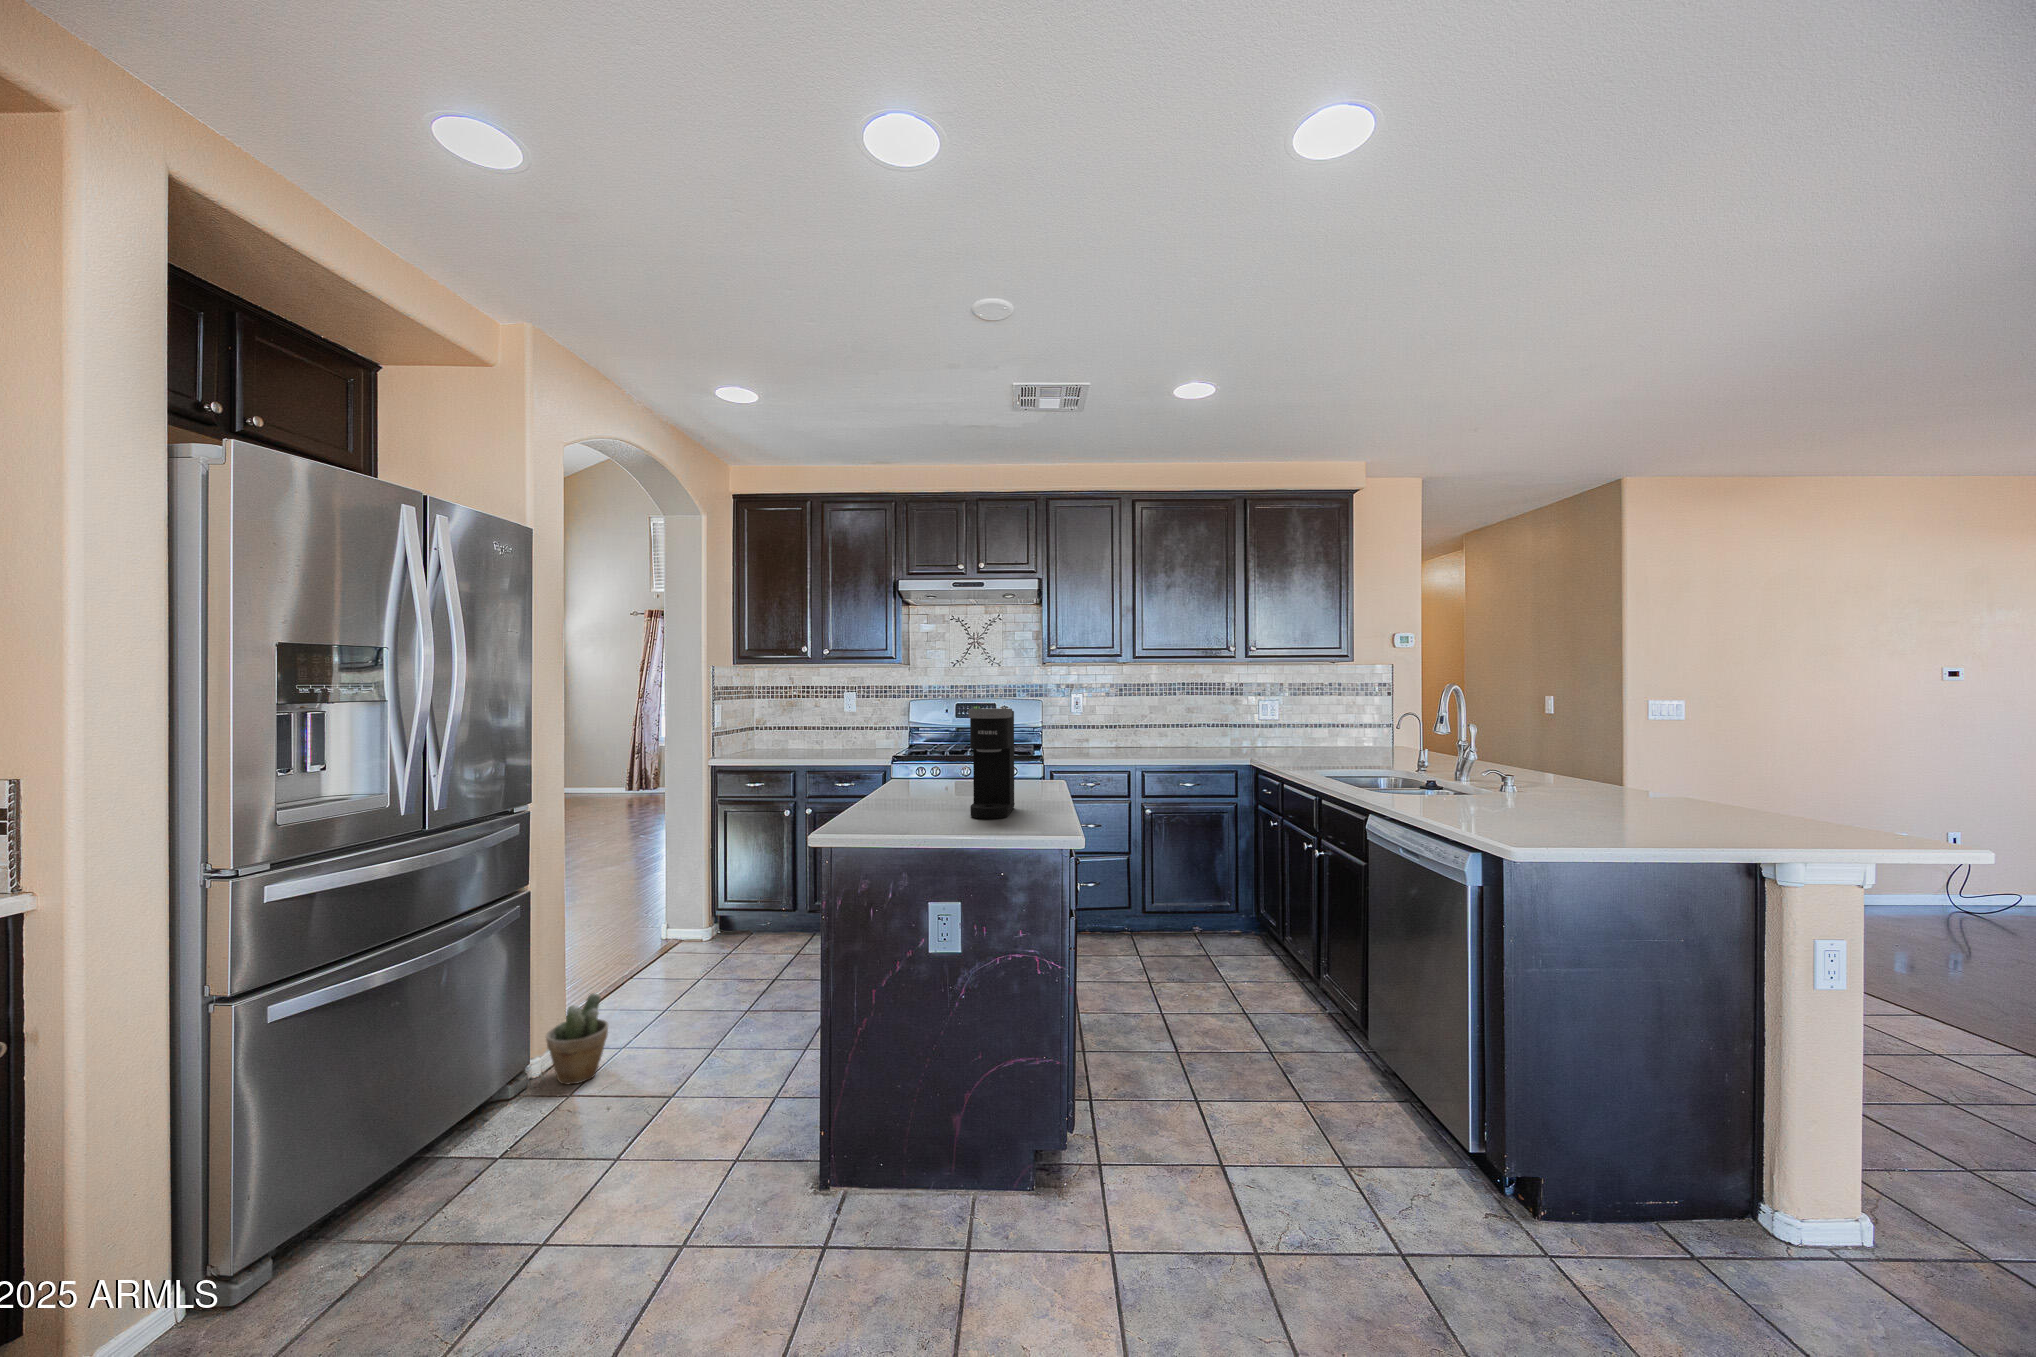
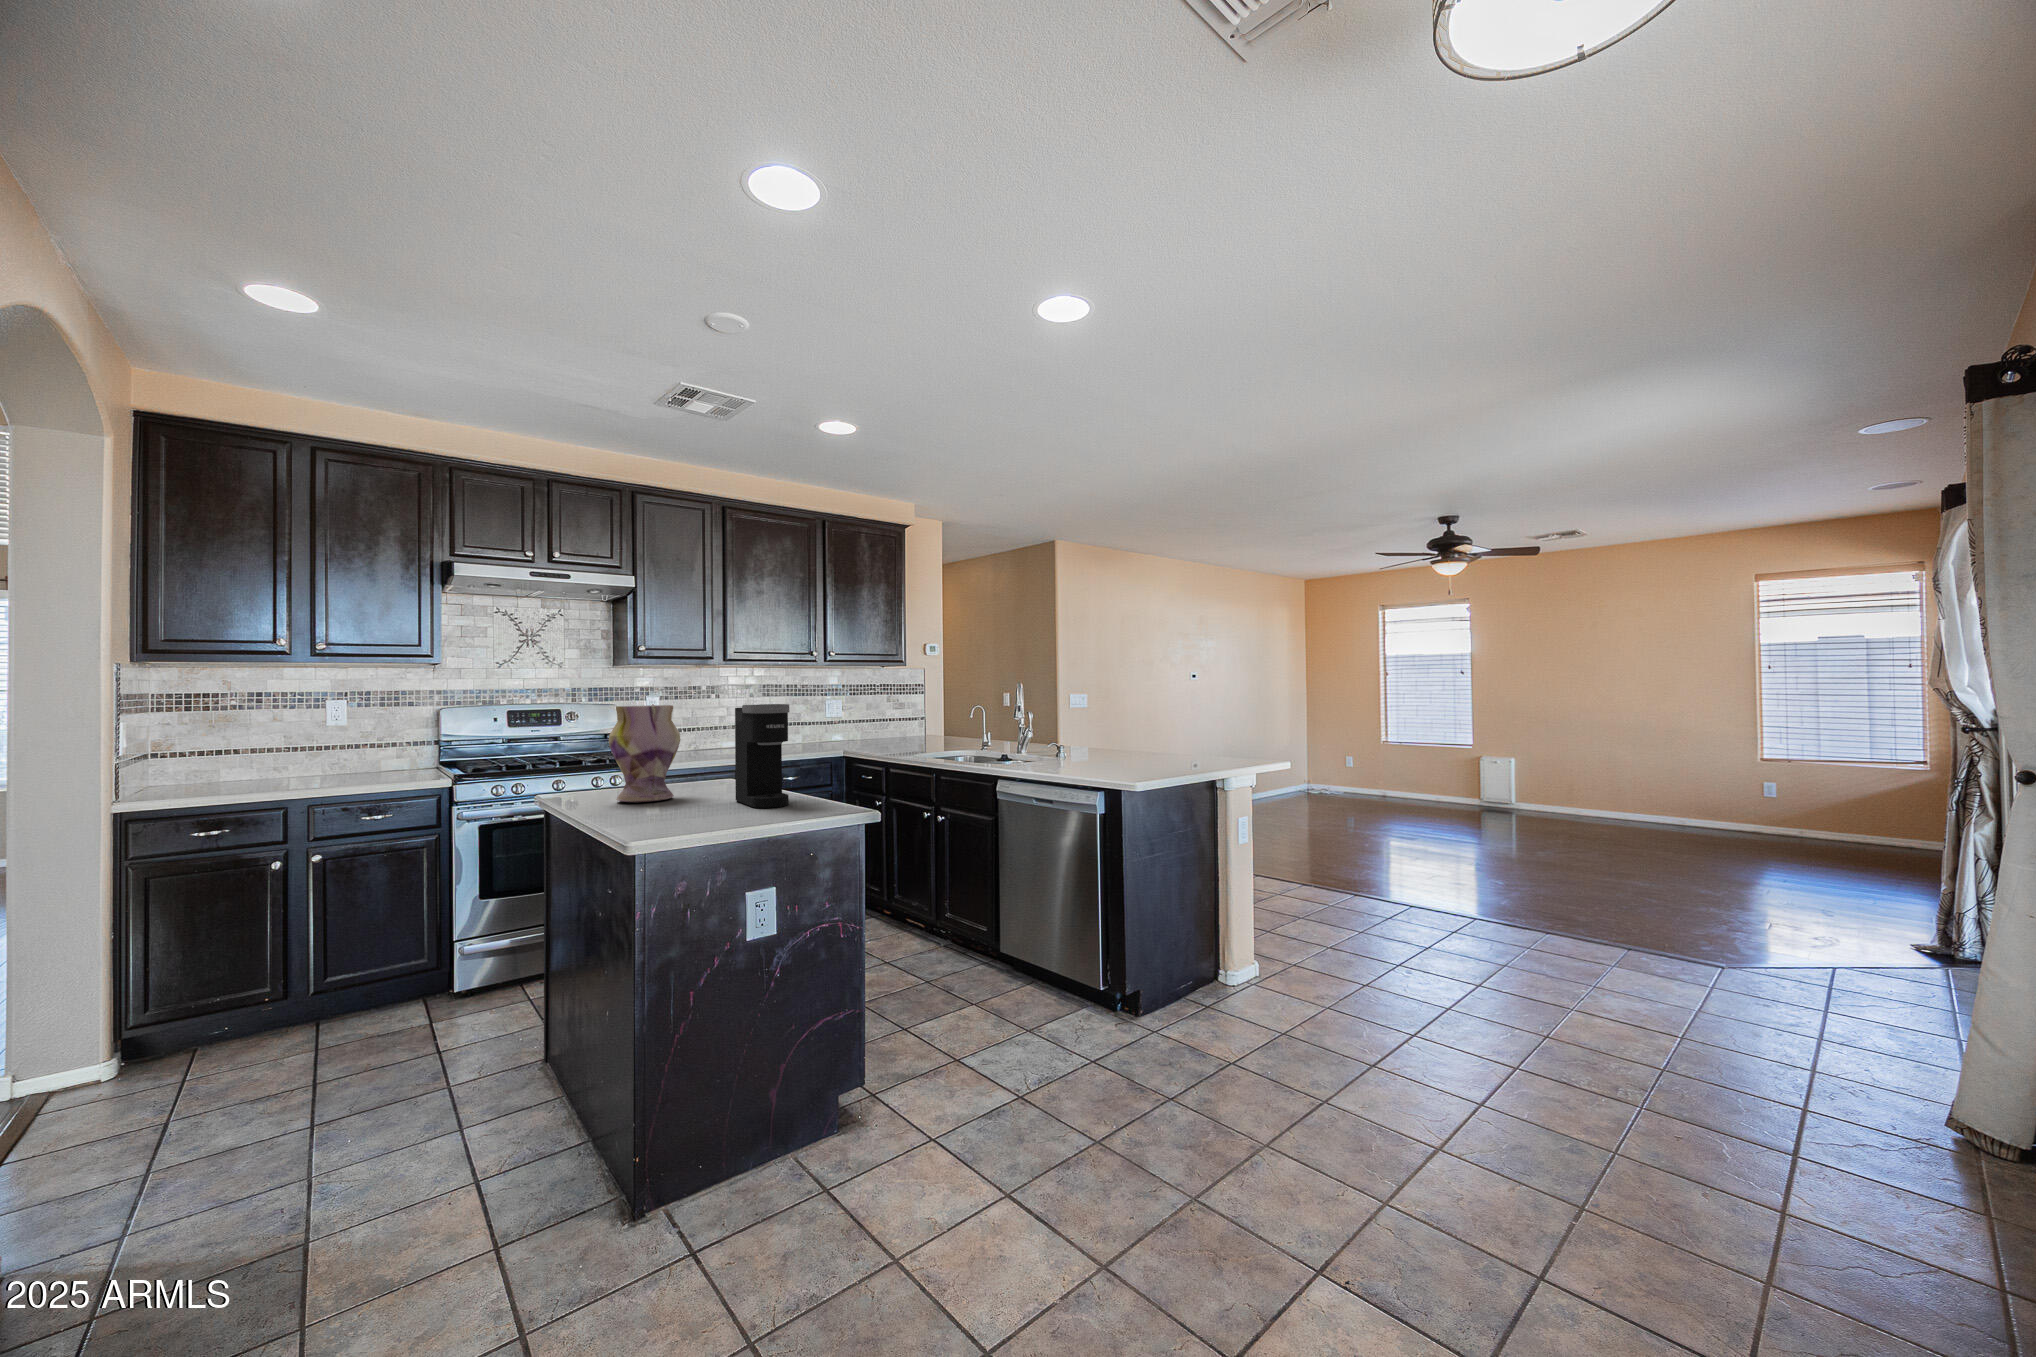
vase: none [898,706,960,798] -> present [609,705,680,802]
potted plant: present [546,994,608,1085] -> none [6,1152,141,1305]

